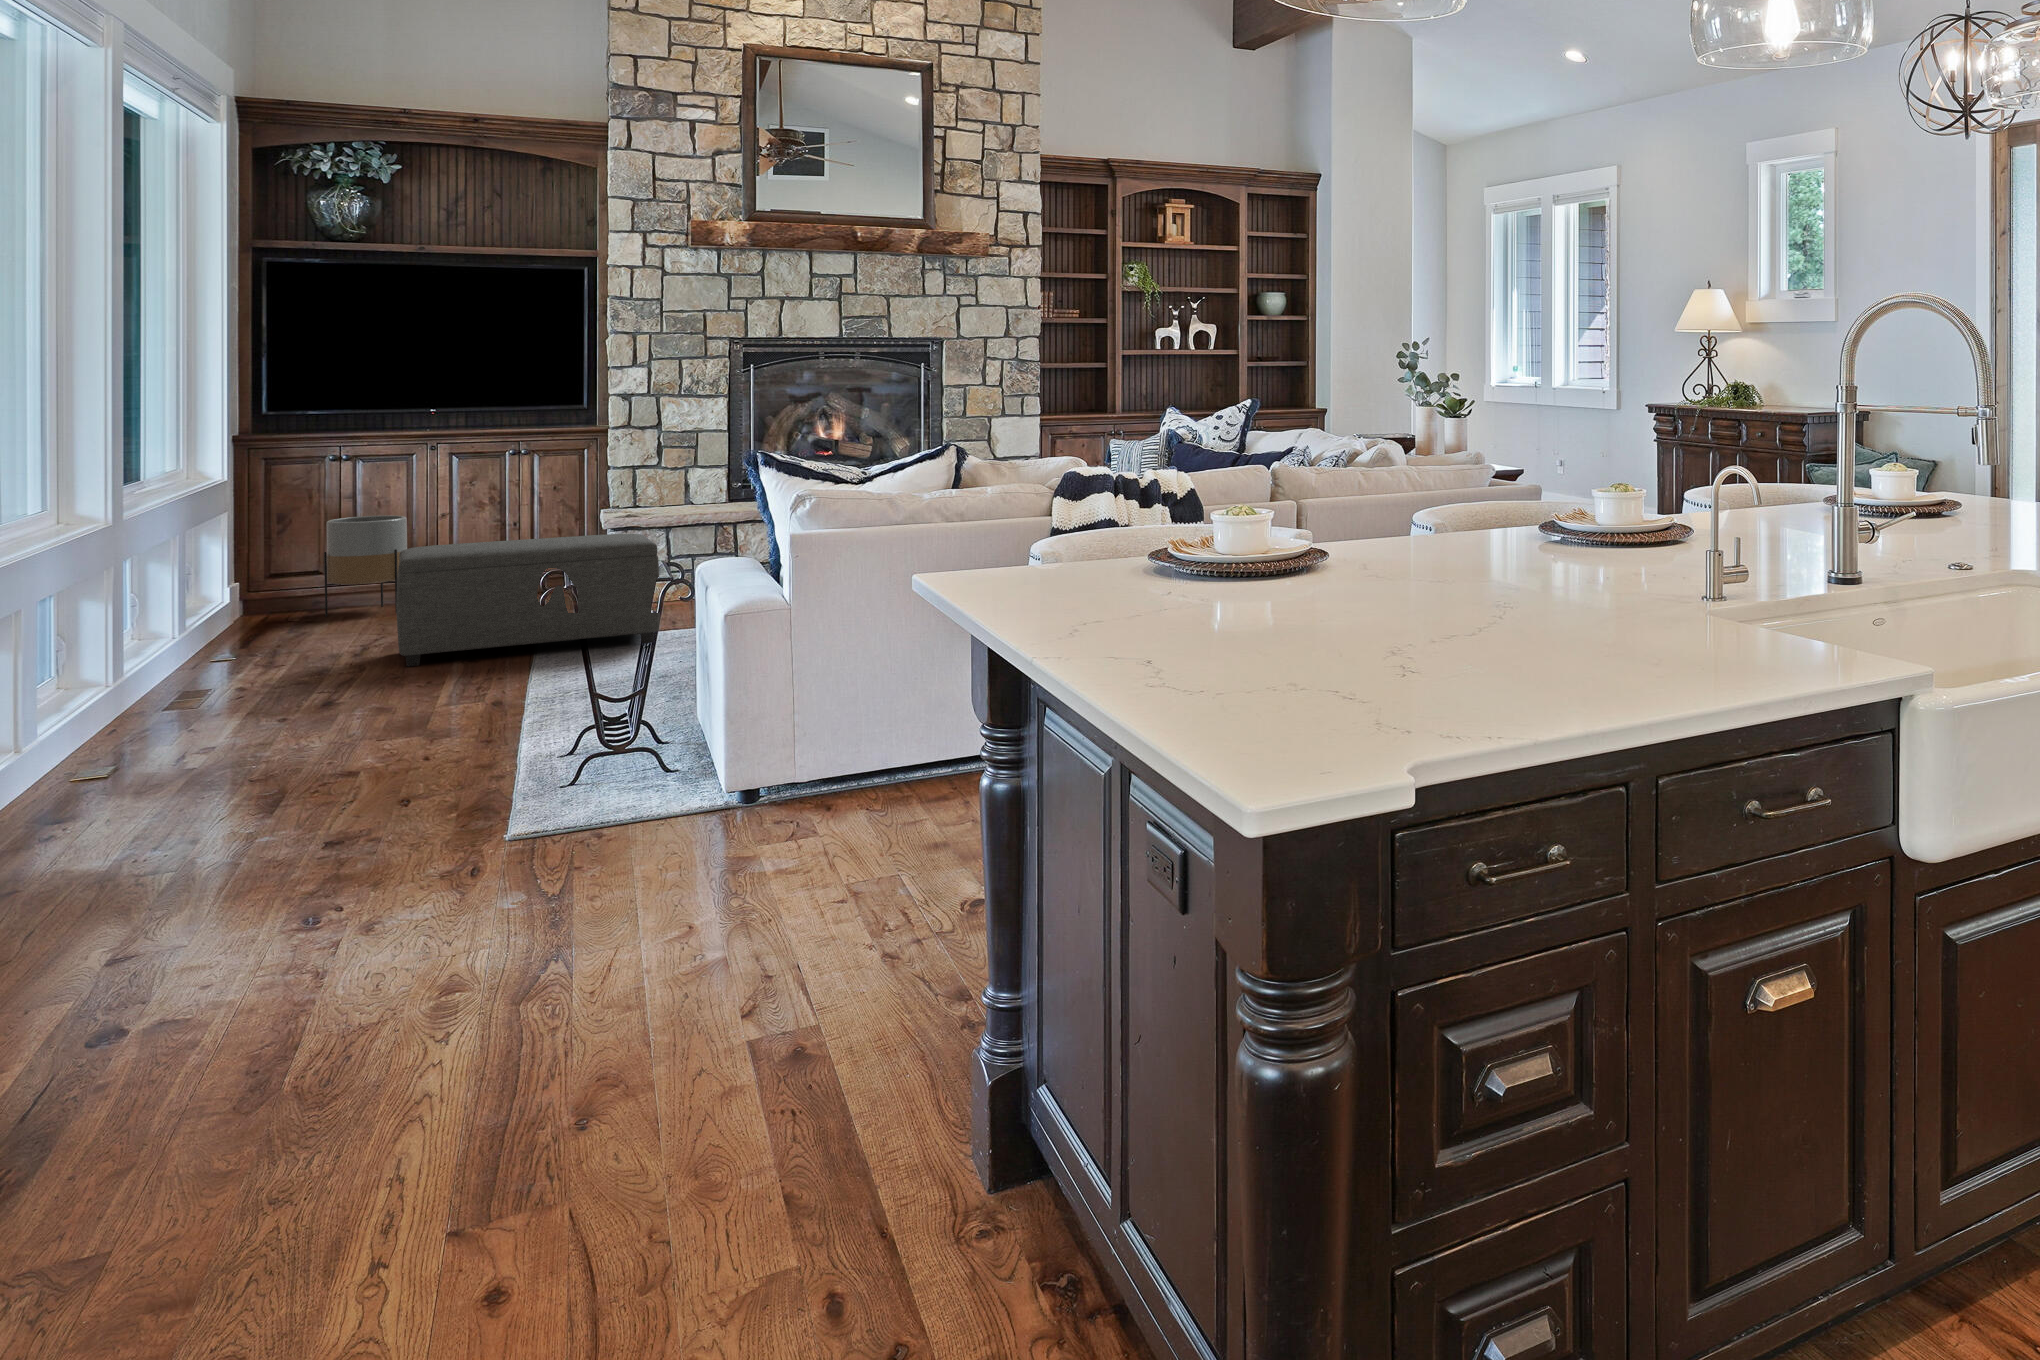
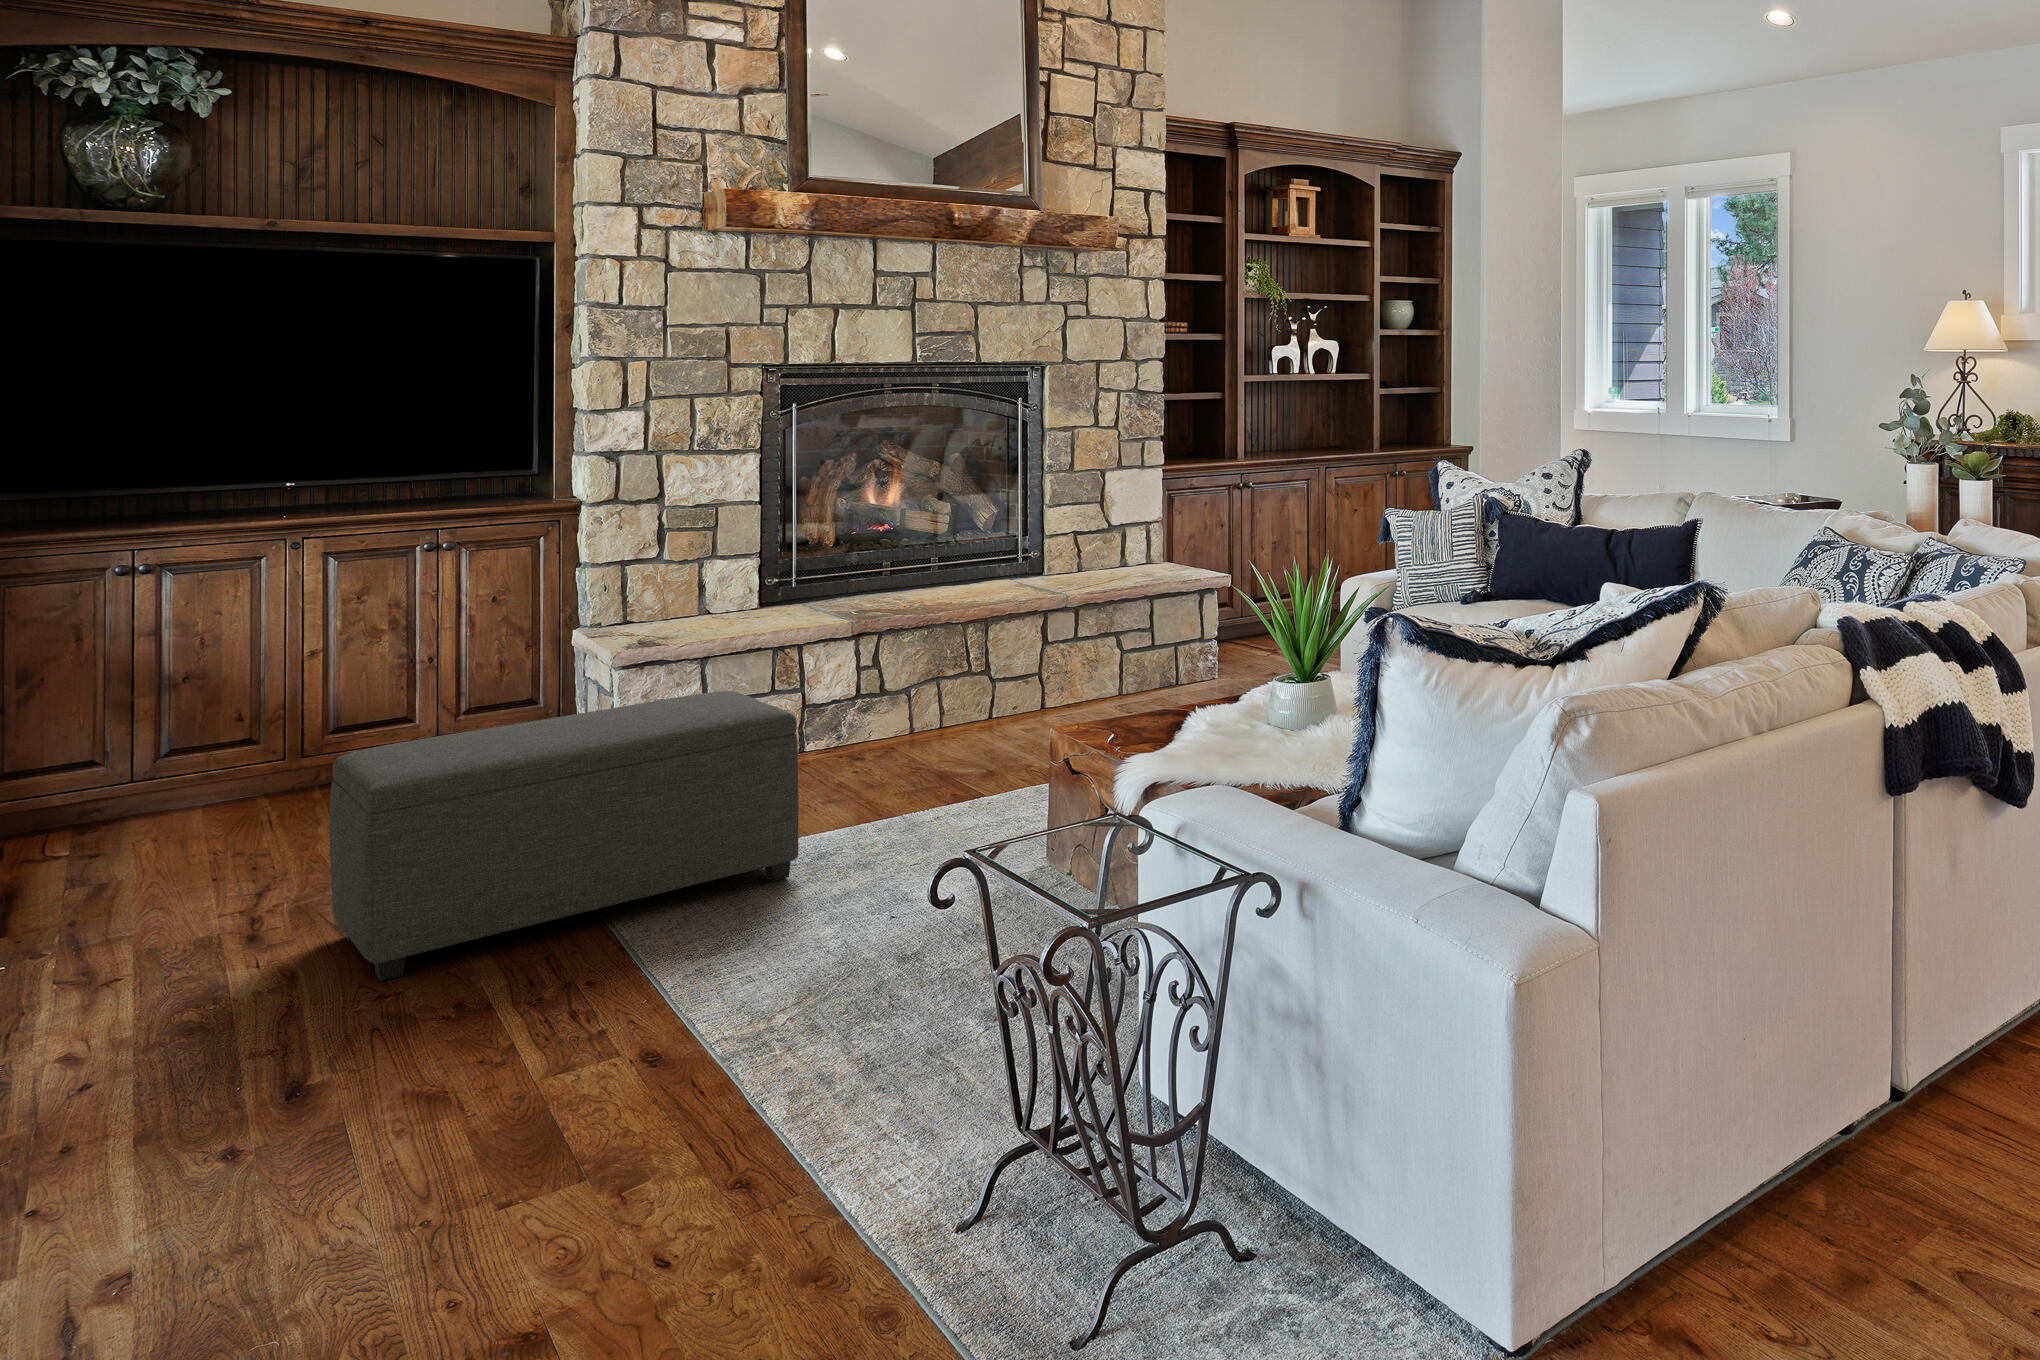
planter: present [324,515,407,617] -> none [108,664,258,849]

